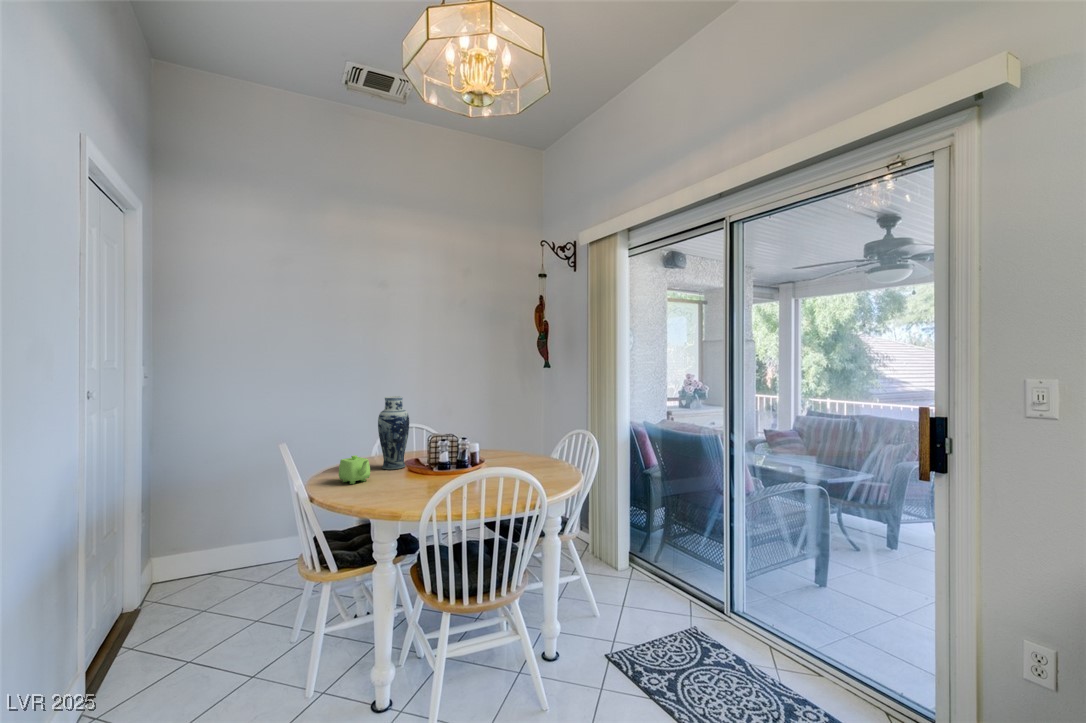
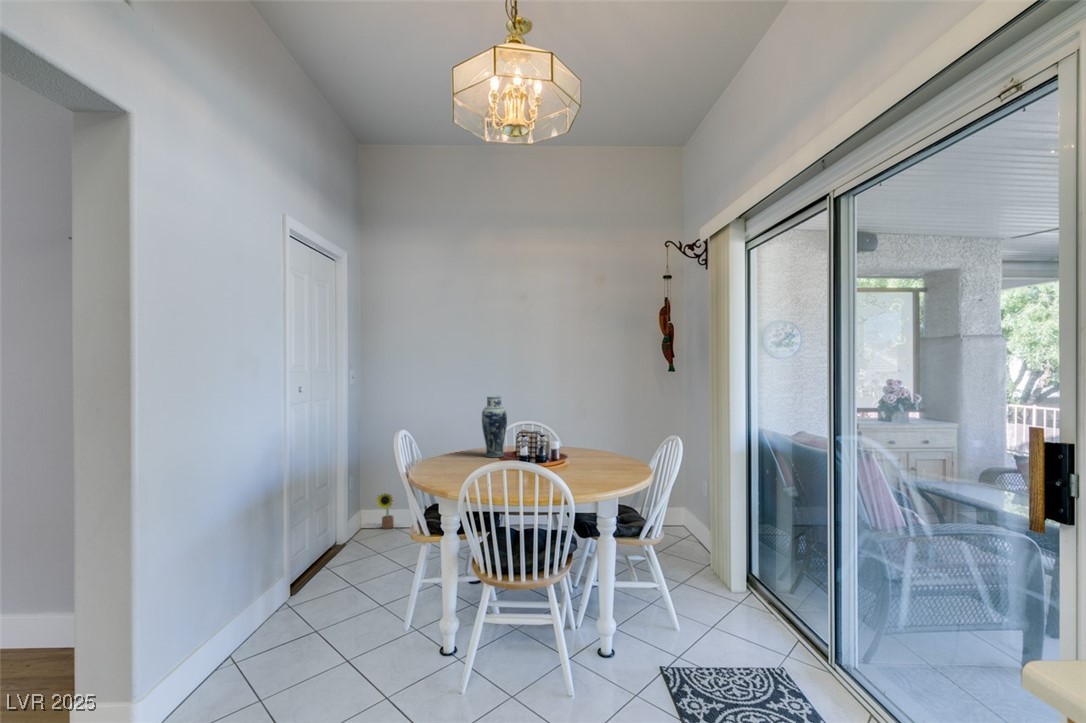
teapot: present [339,455,370,484] -> none [442,443,464,466]
decorative plant: none [173,535,205,585] -> present [376,493,394,529]

